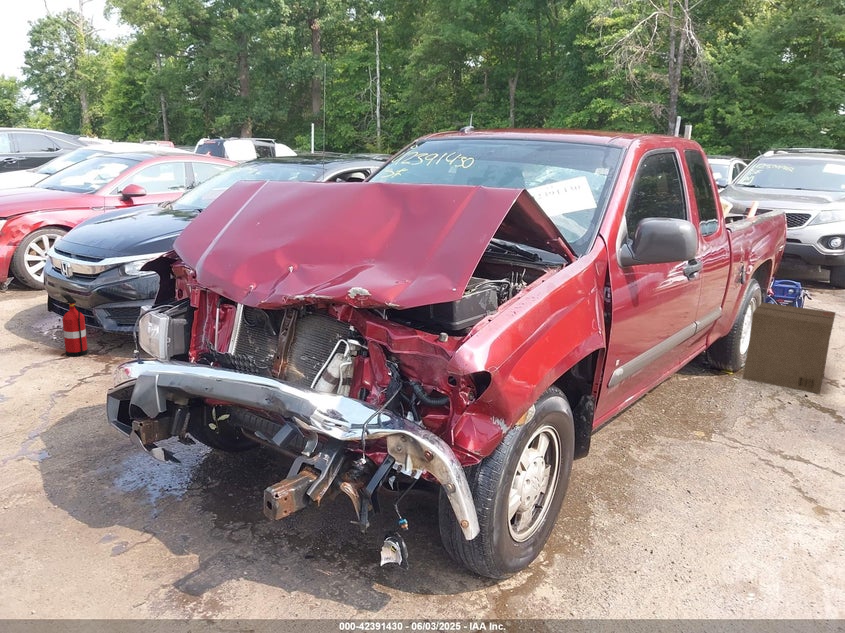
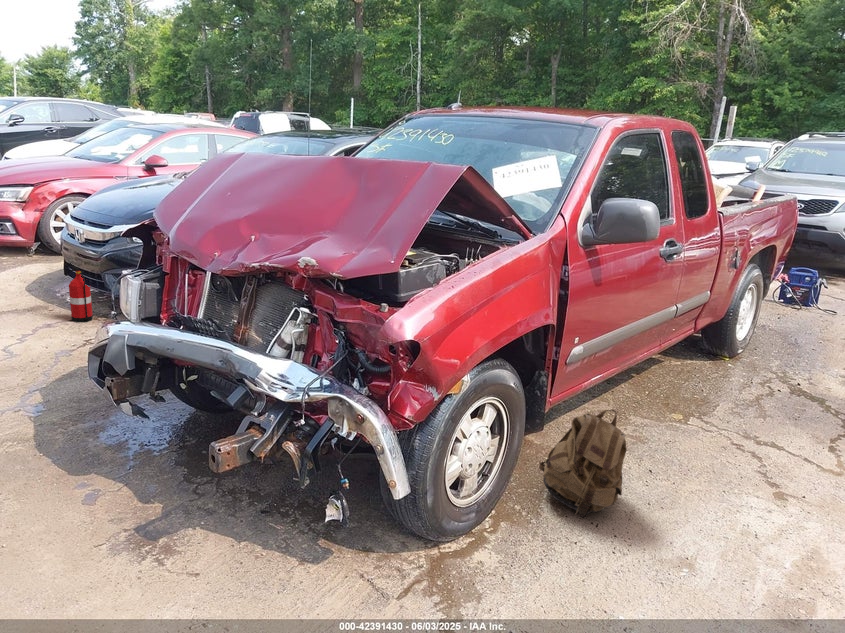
cardboard box: present [743,302,835,394] -> none [738,291,839,385]
backpack: none [583,432,677,545] -> present [539,410,627,517]

